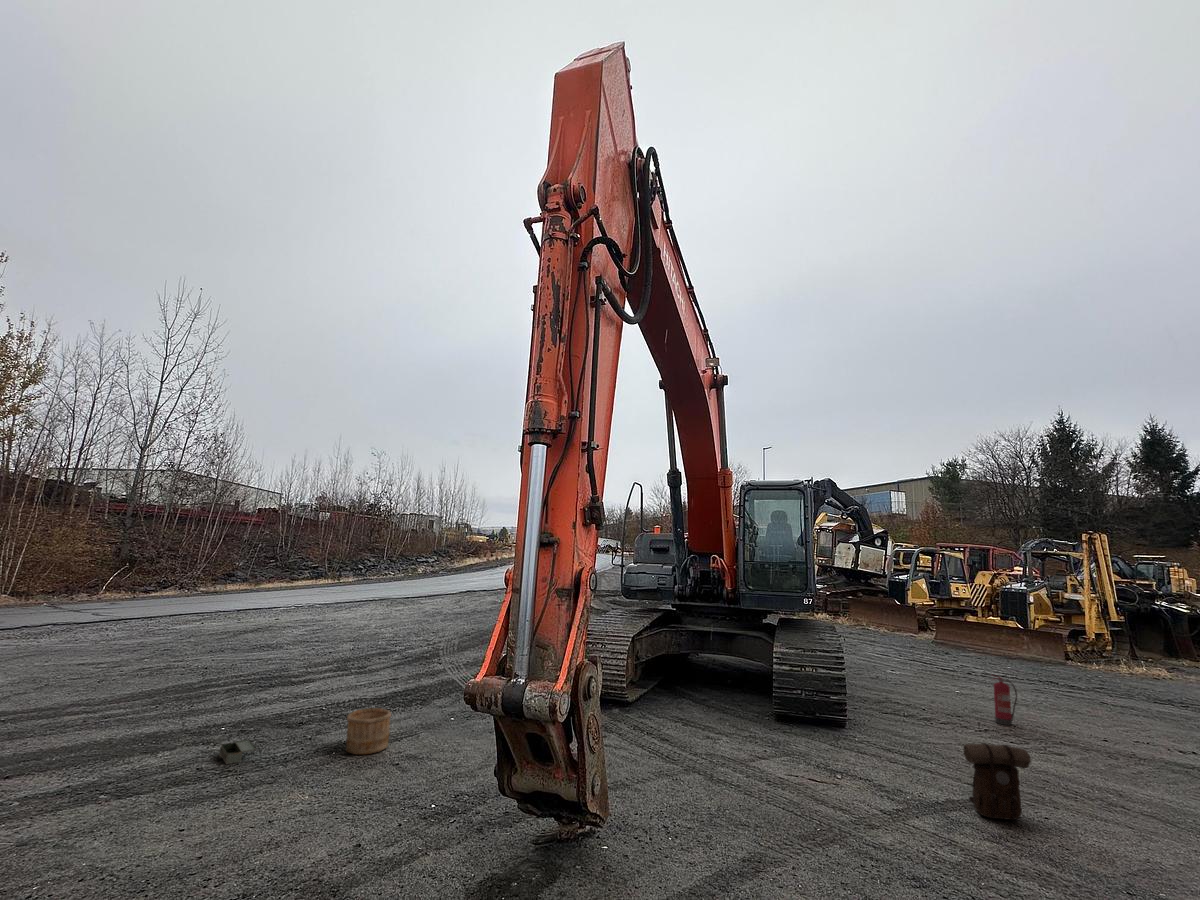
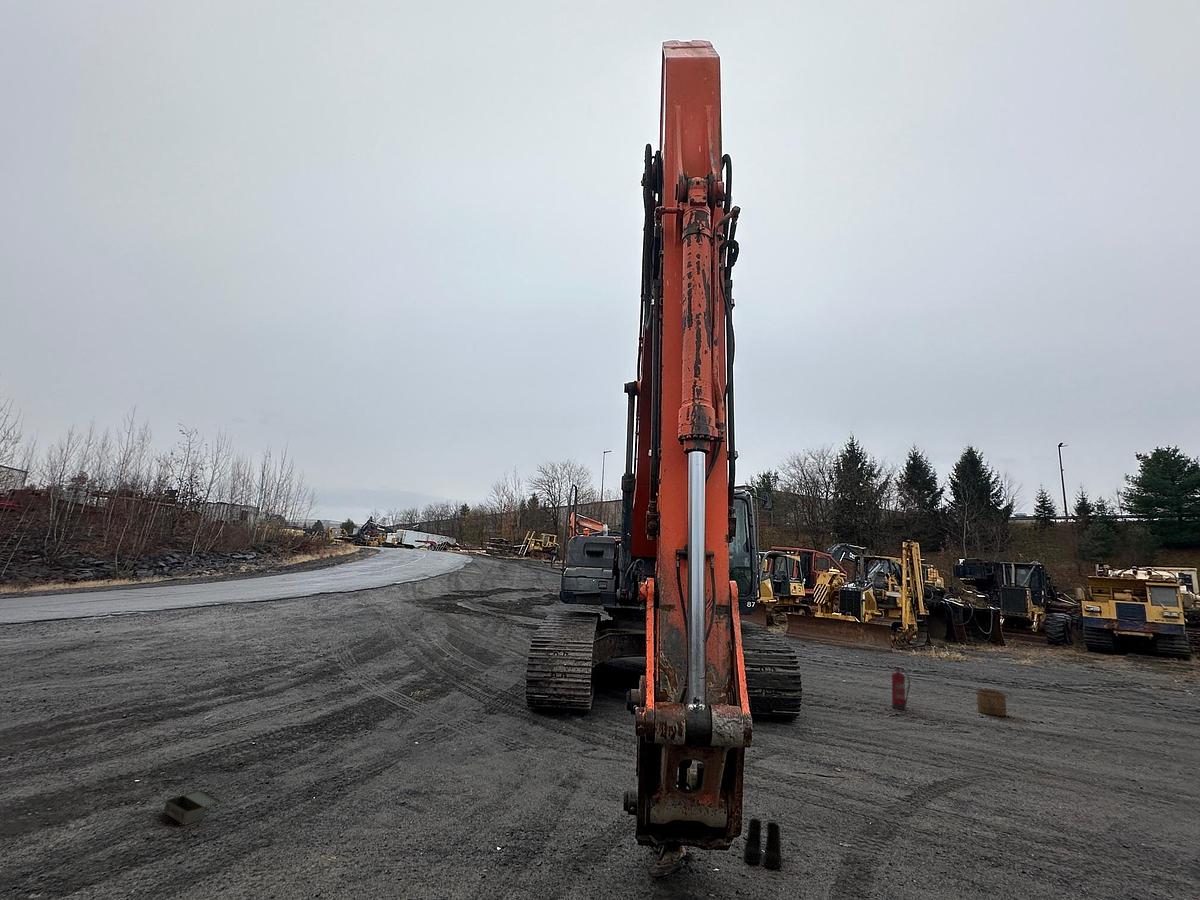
wooden bucket: present [346,708,391,754] -> present [976,689,1006,716]
backpack: present [963,743,1031,820] -> none [938,729,991,794]
boots: none [662,810,705,861] -> present [744,818,781,868]

